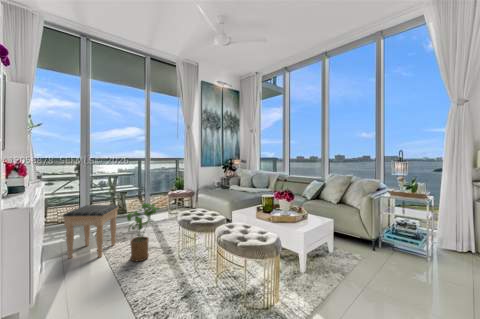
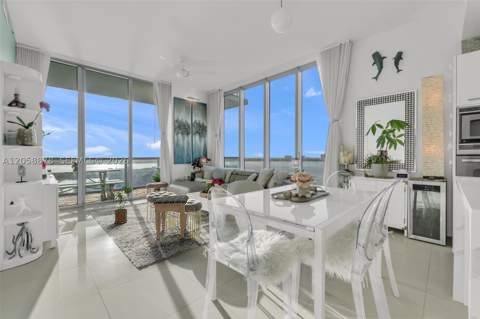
footstool: present [63,205,119,258] -> present [153,196,189,239]

